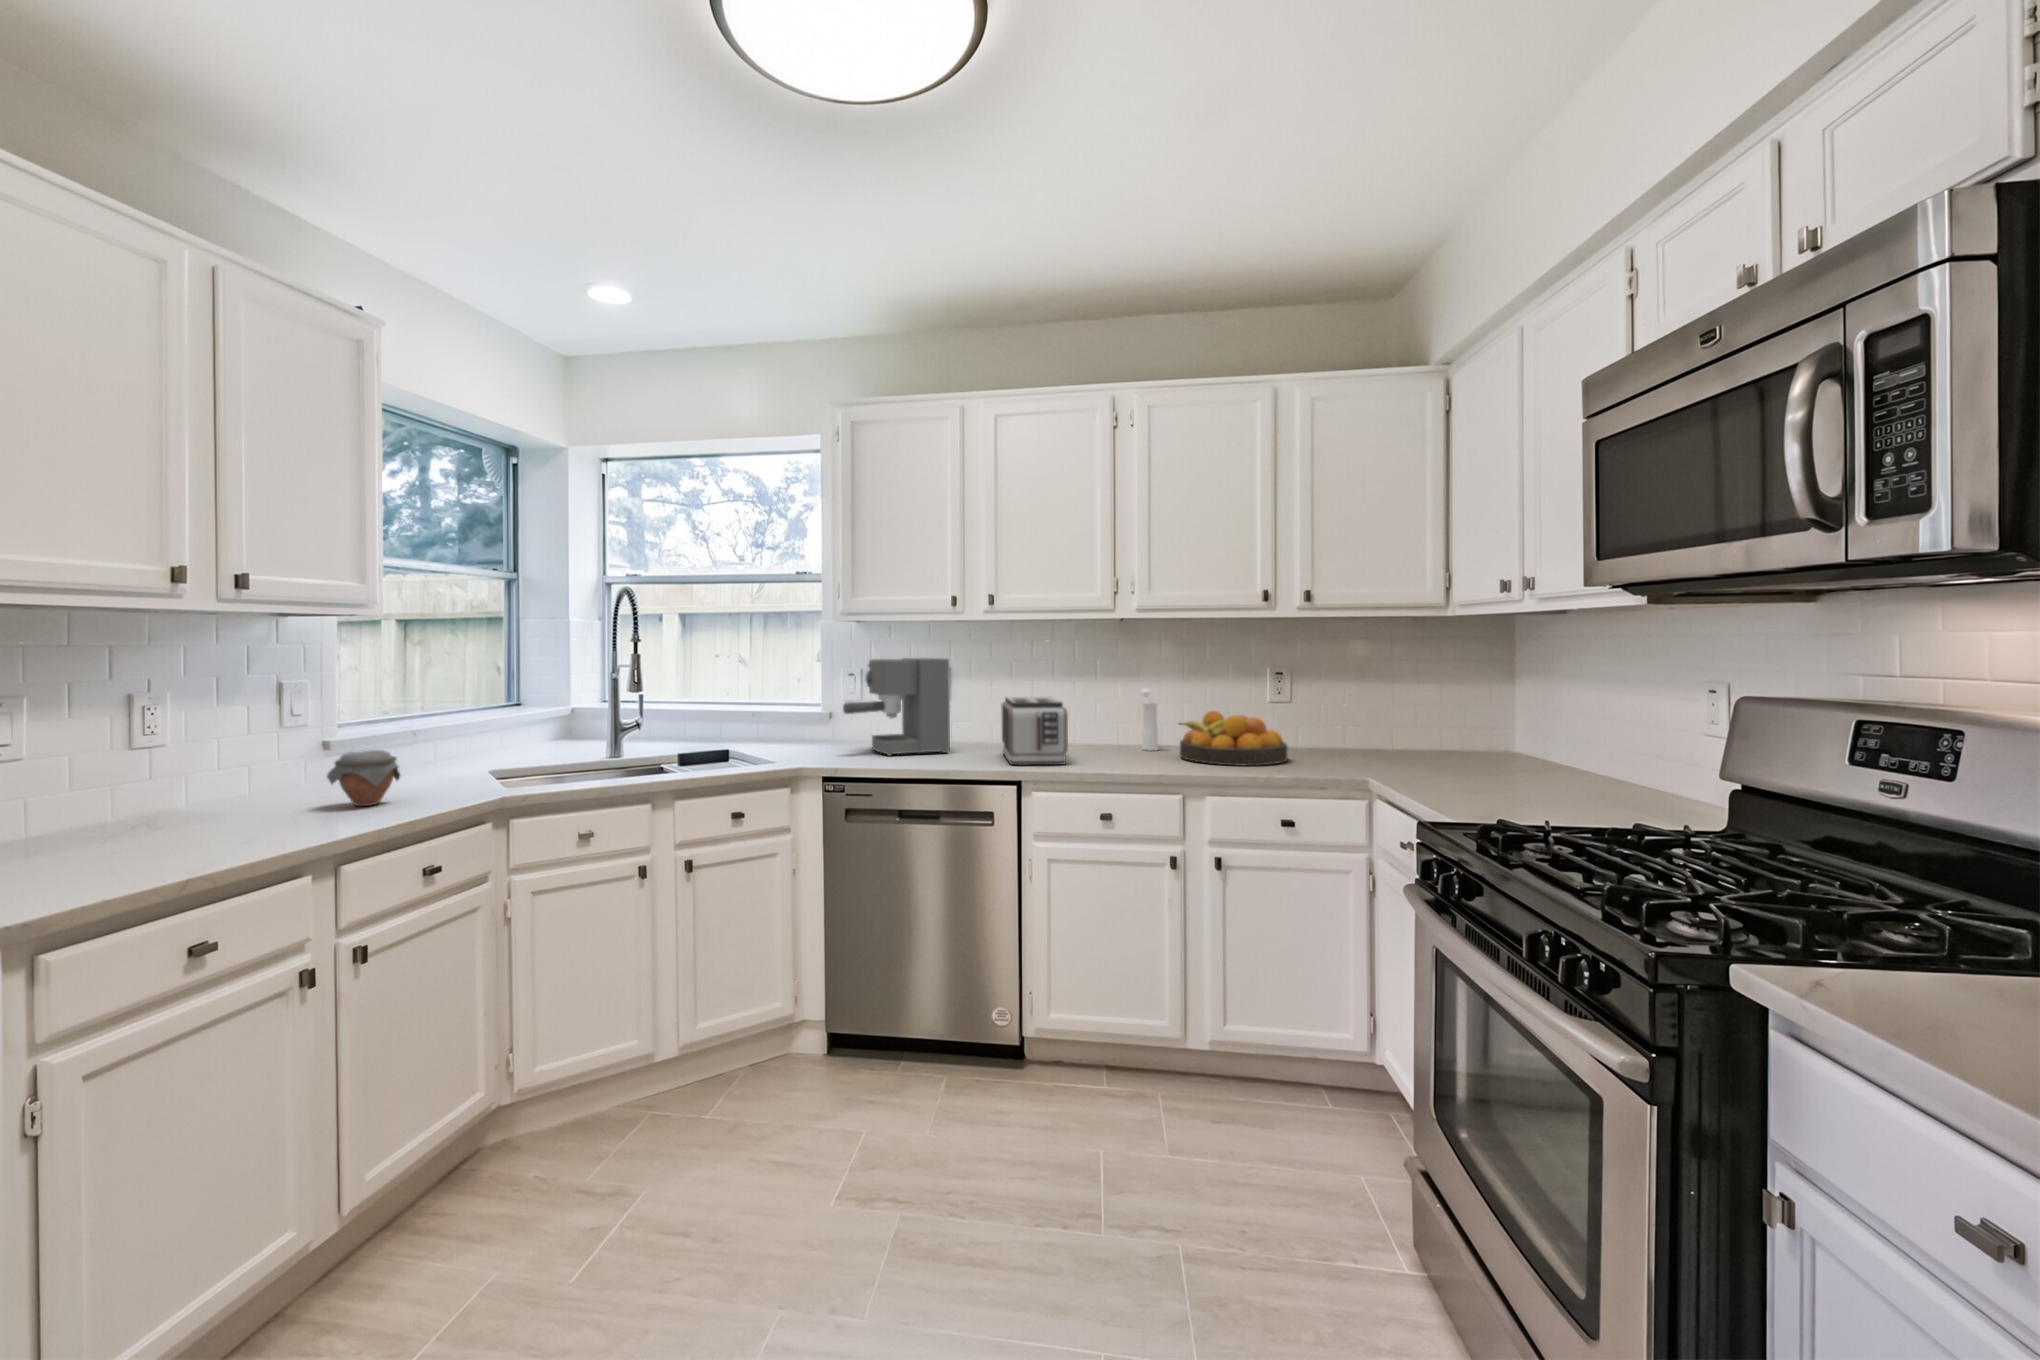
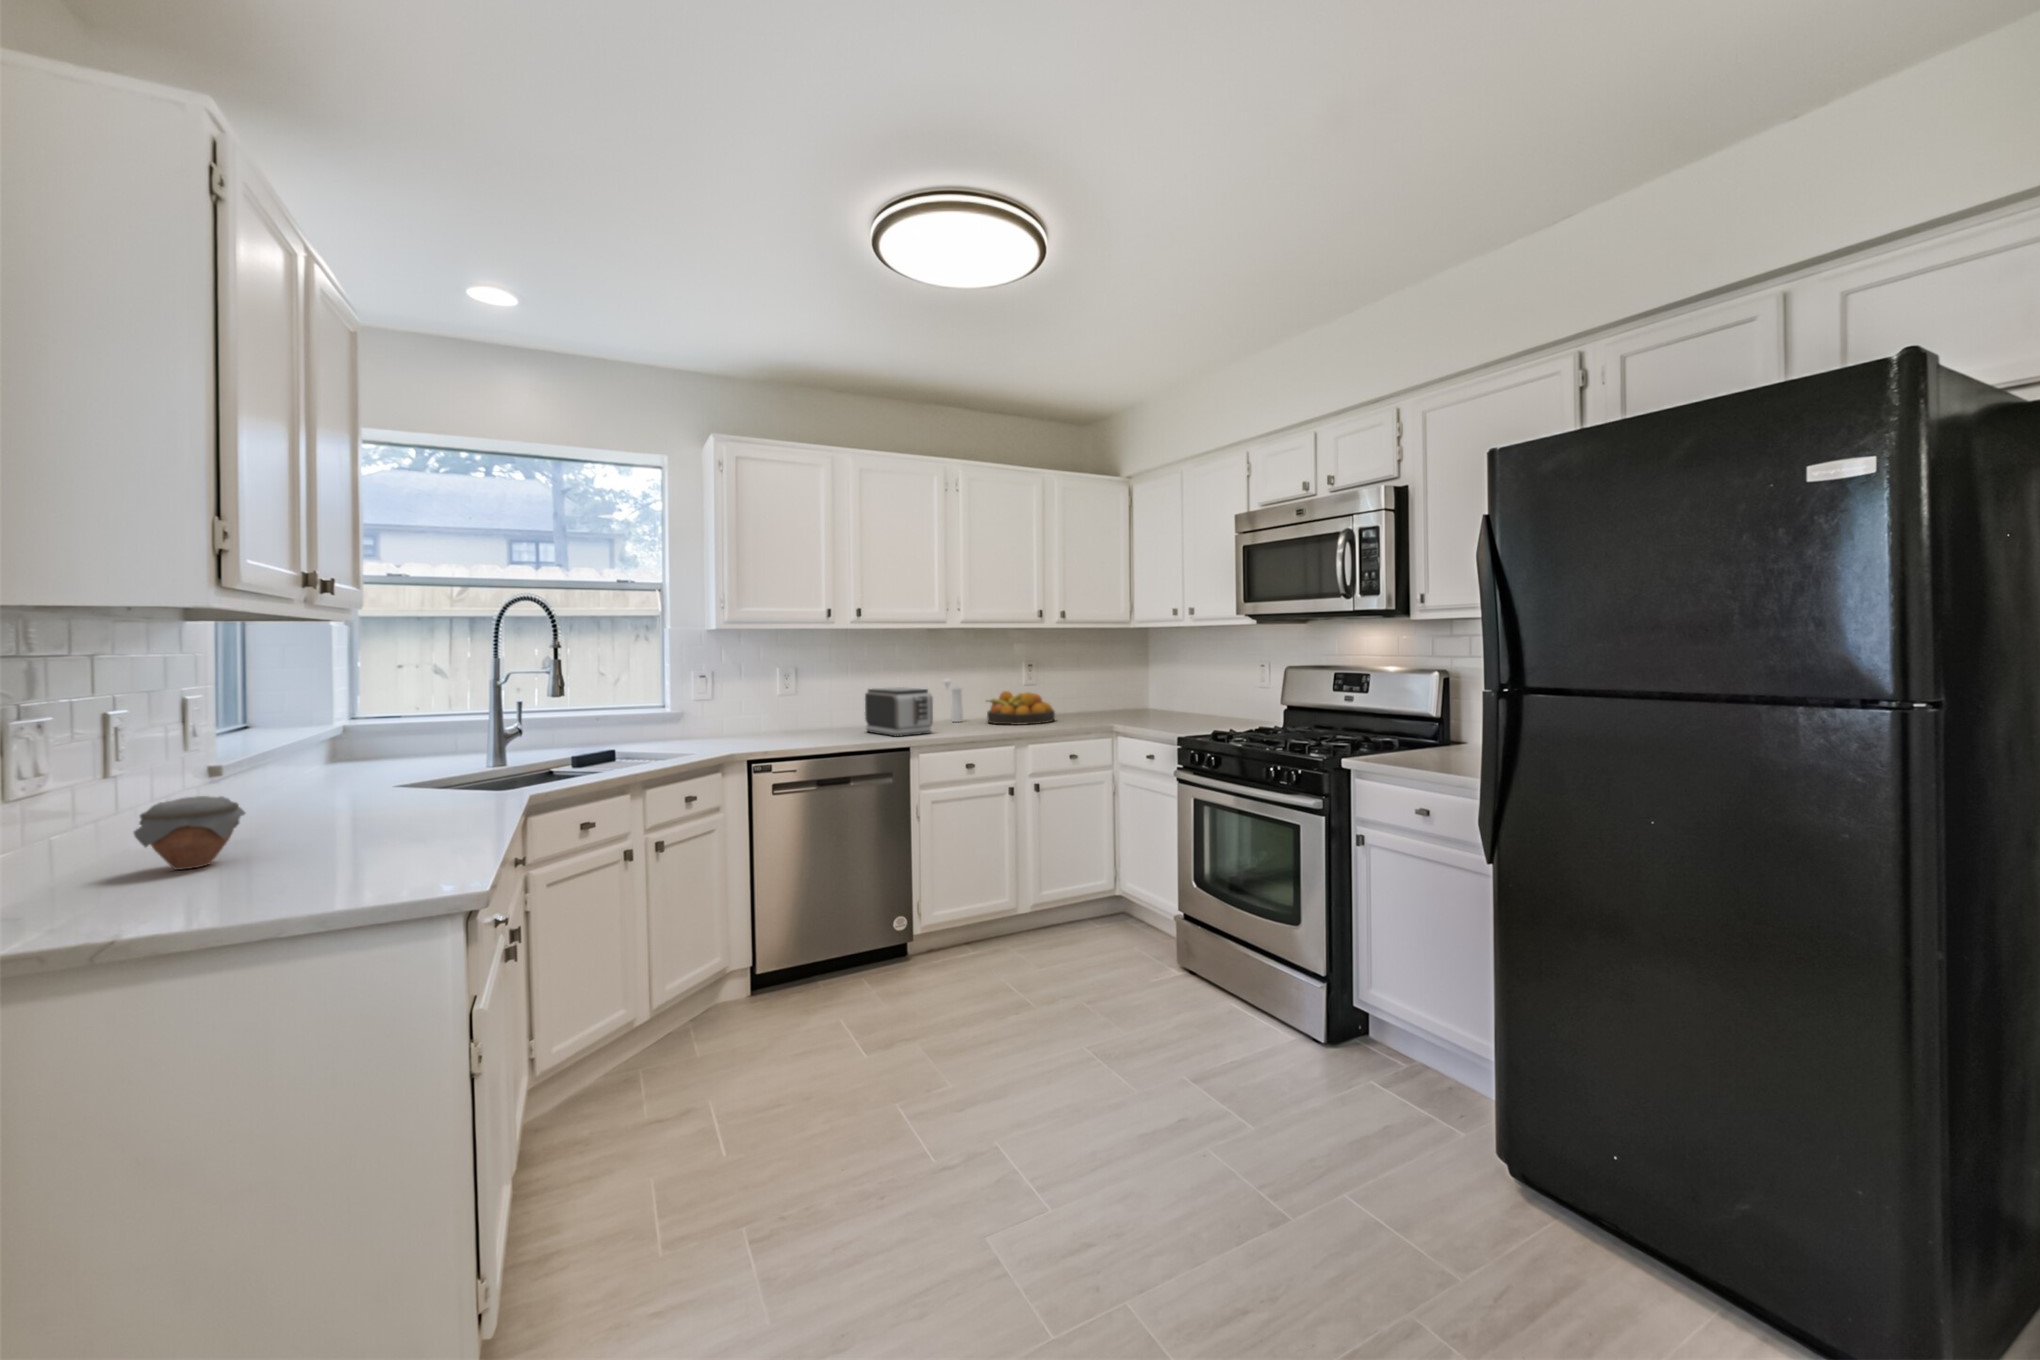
coffee maker: present [843,658,950,756] -> none [739,661,824,741]
jar: present [327,750,400,806] -> present [134,796,246,870]

